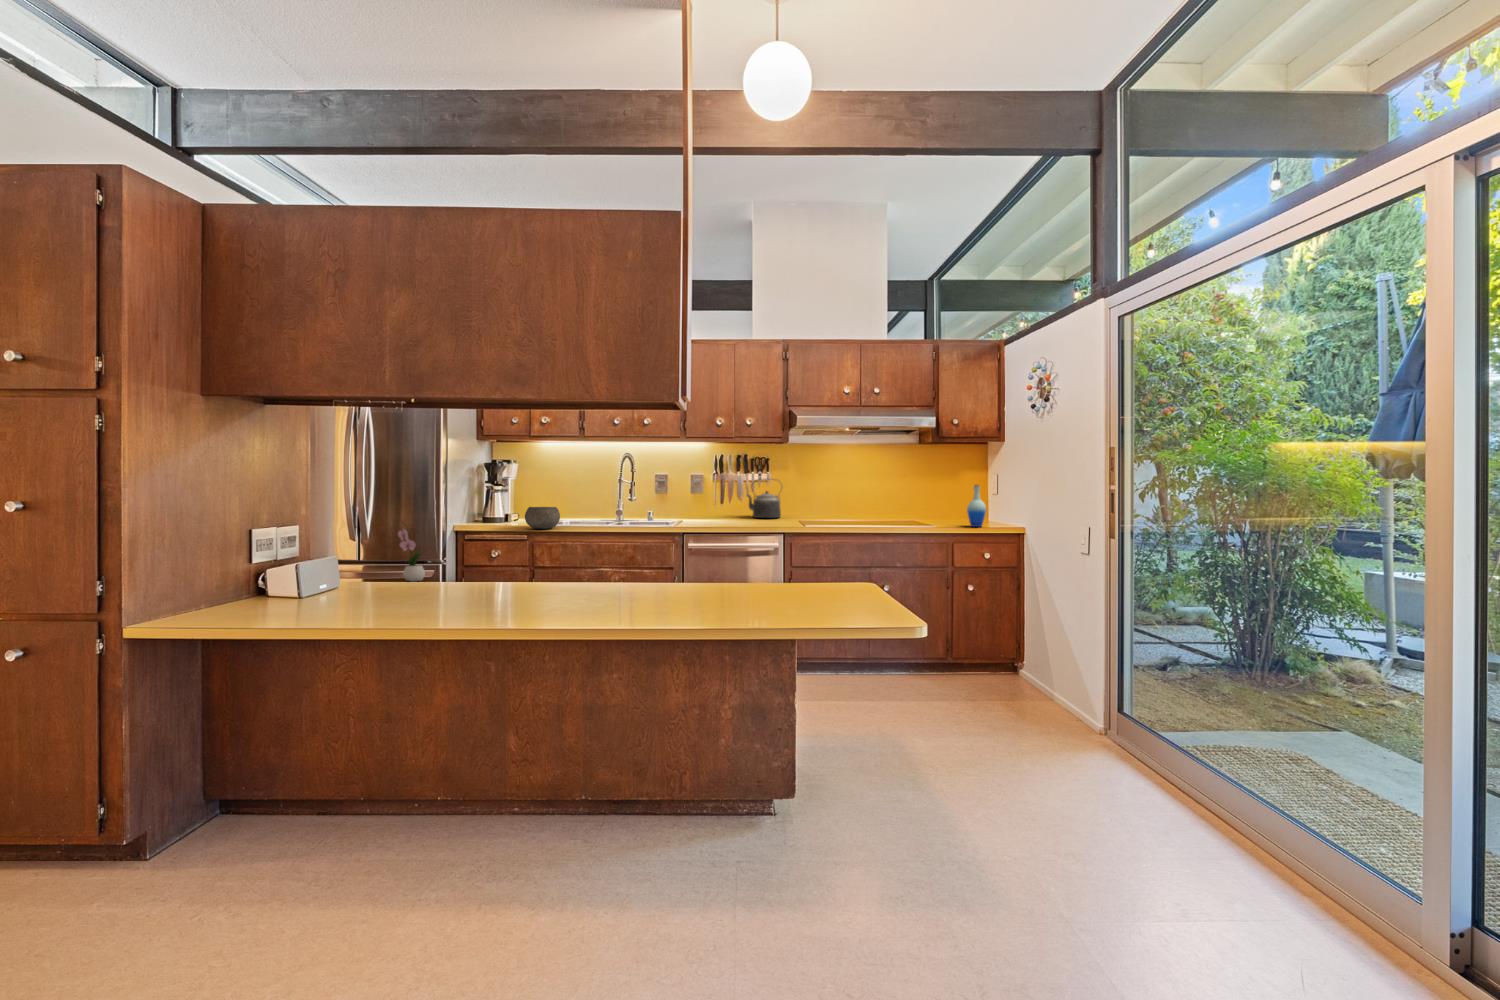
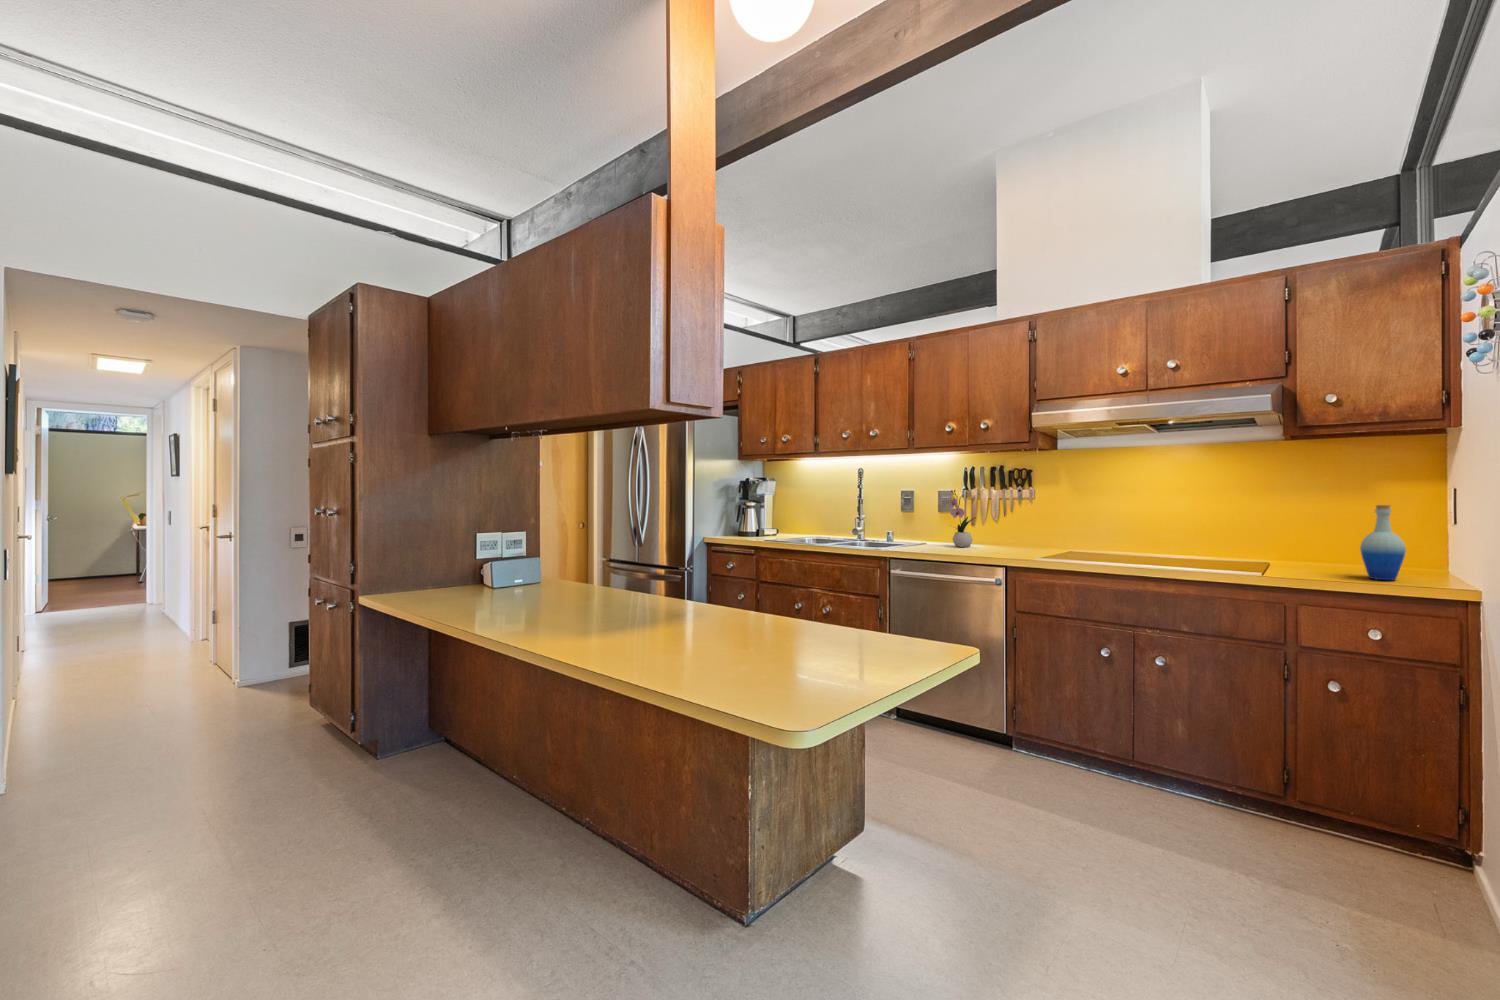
kettle: present [747,481,783,518] -> none [1005,495,1050,545]
bowl: present [525,507,560,529] -> none [748,523,781,545]
flower arrangement: present [398,529,426,581] -> present [948,490,975,547]

